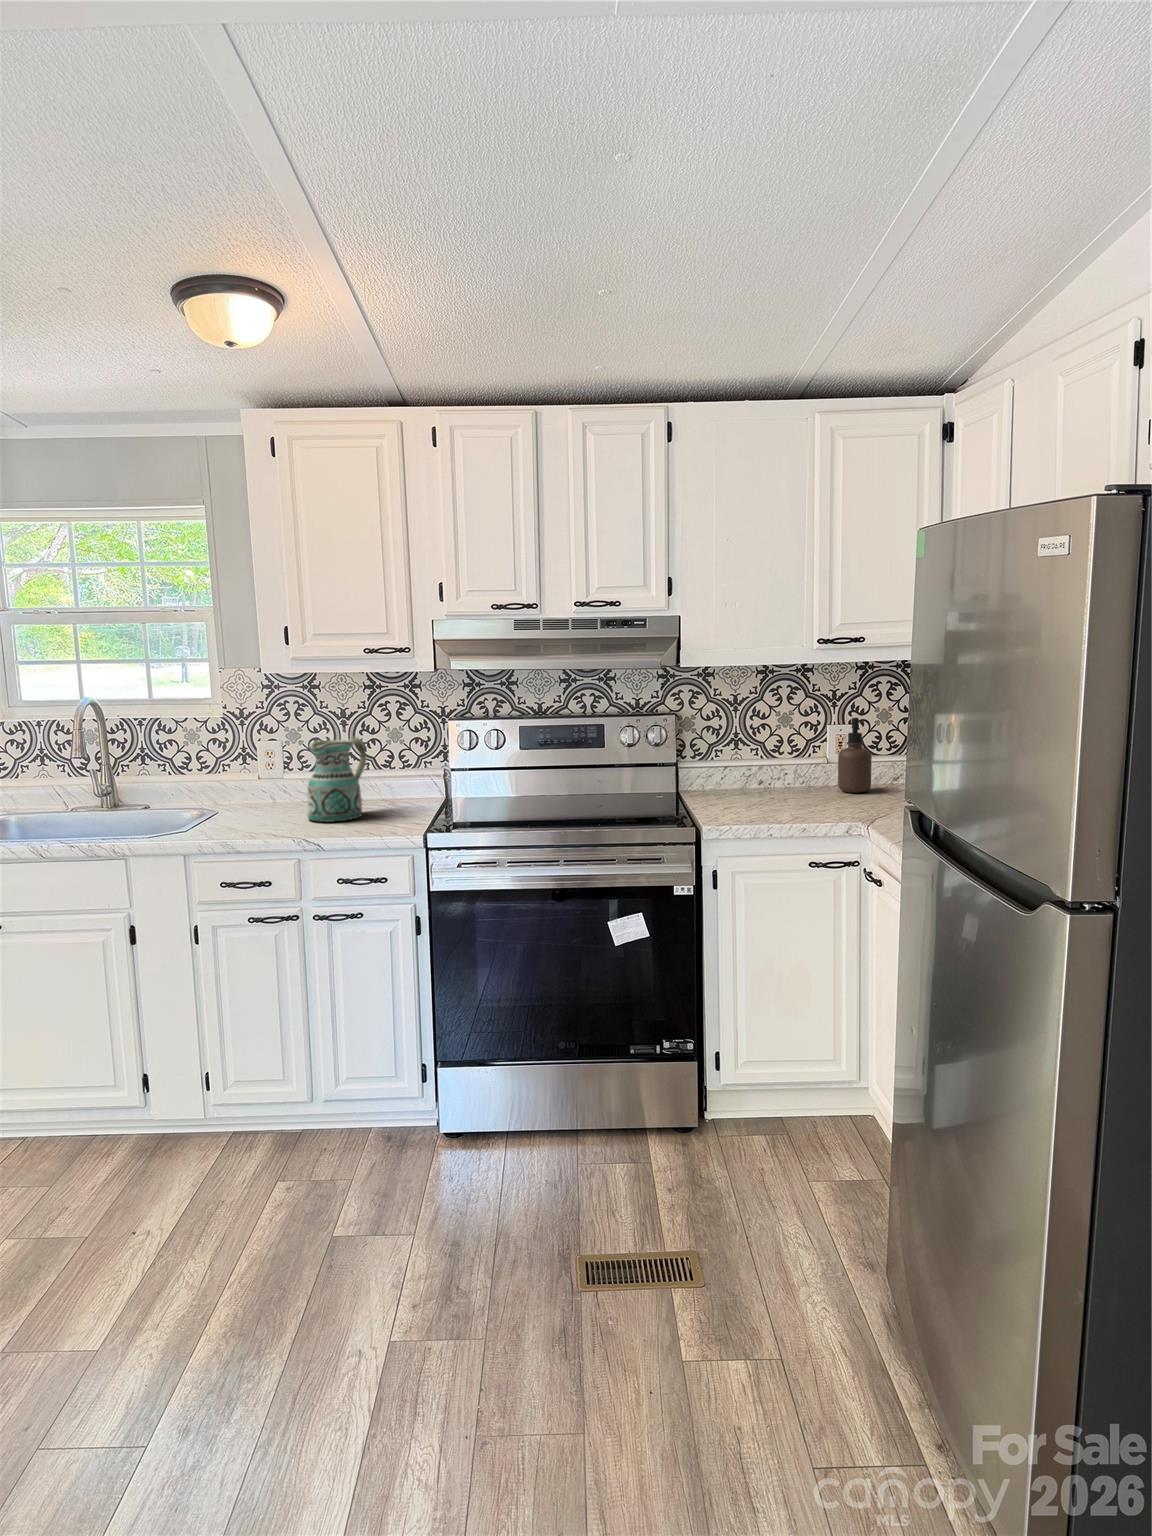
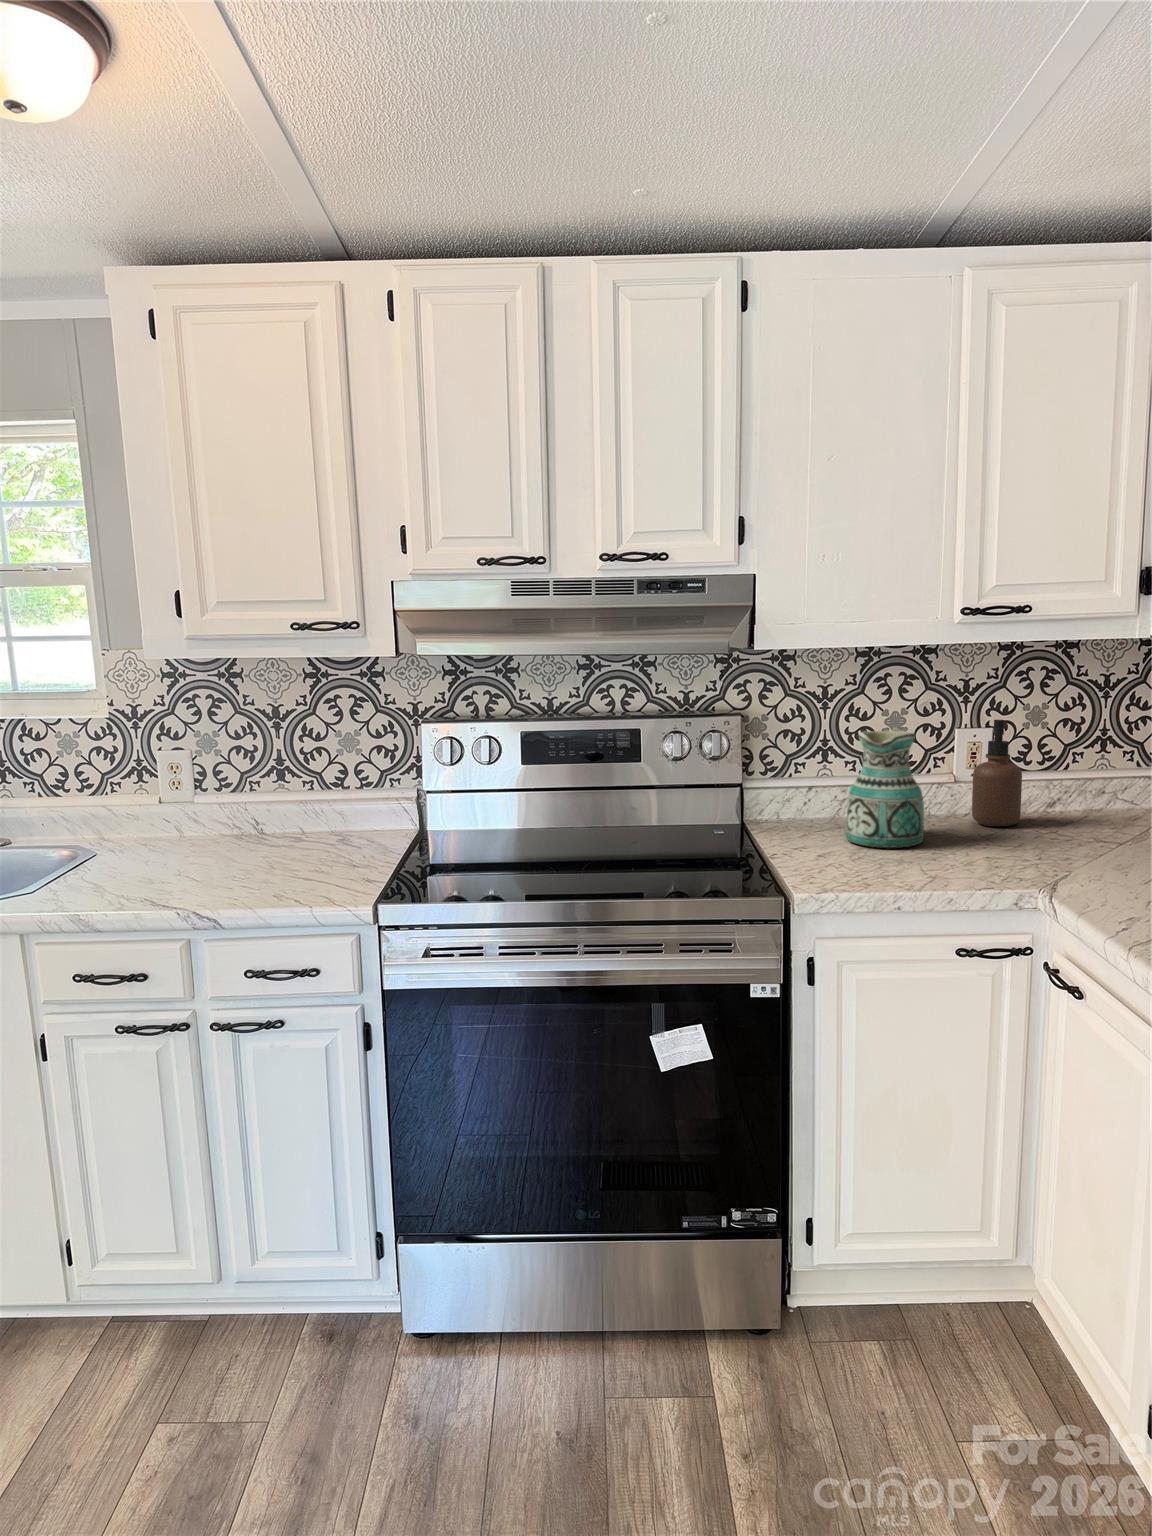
ceramic pitcher: present [307,737,366,822] -> present [845,726,924,848]

